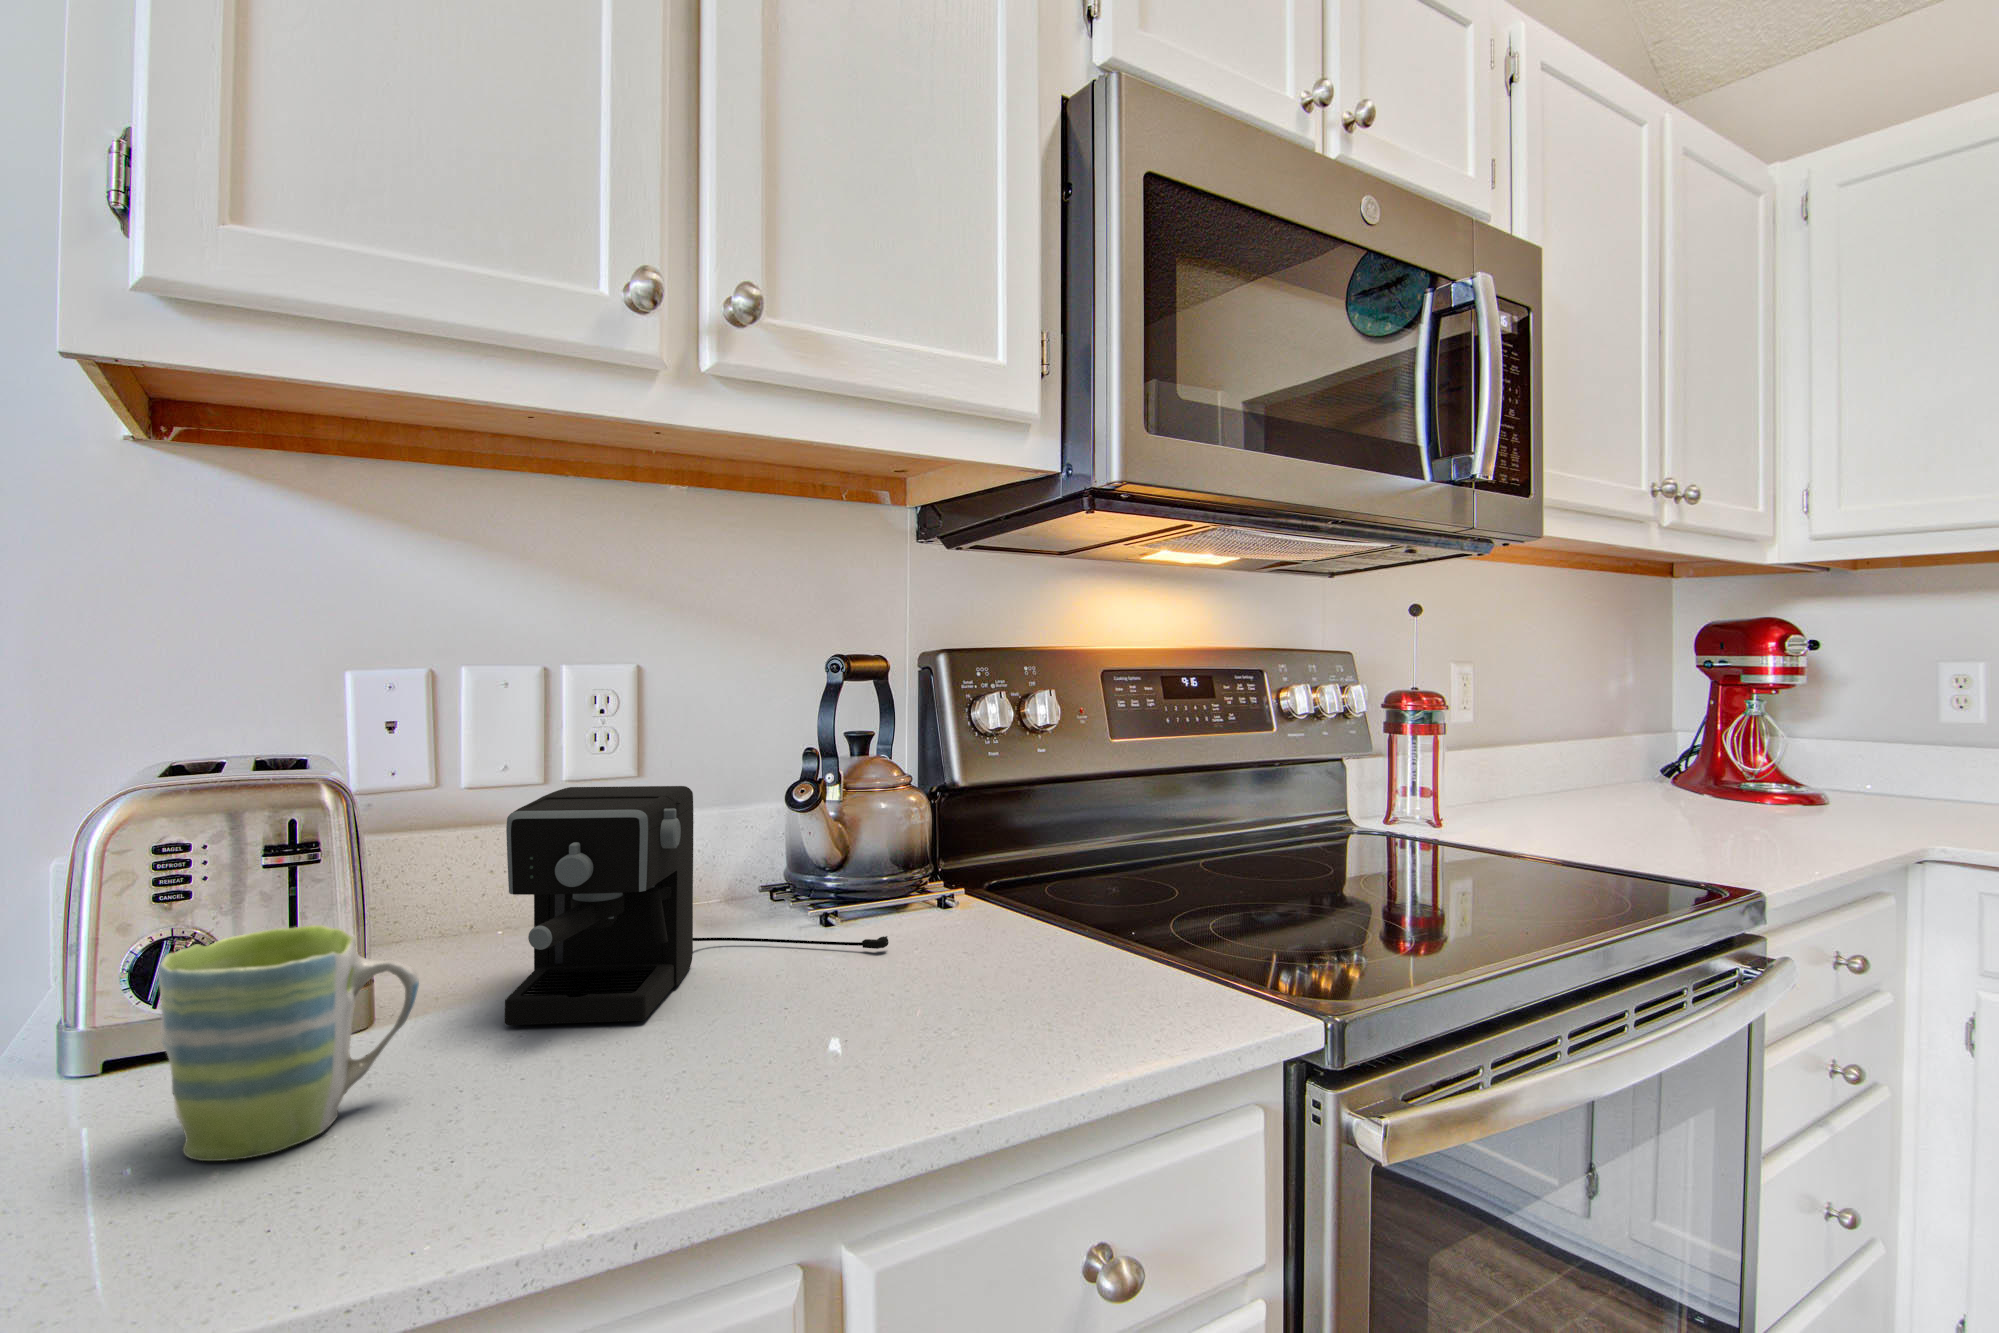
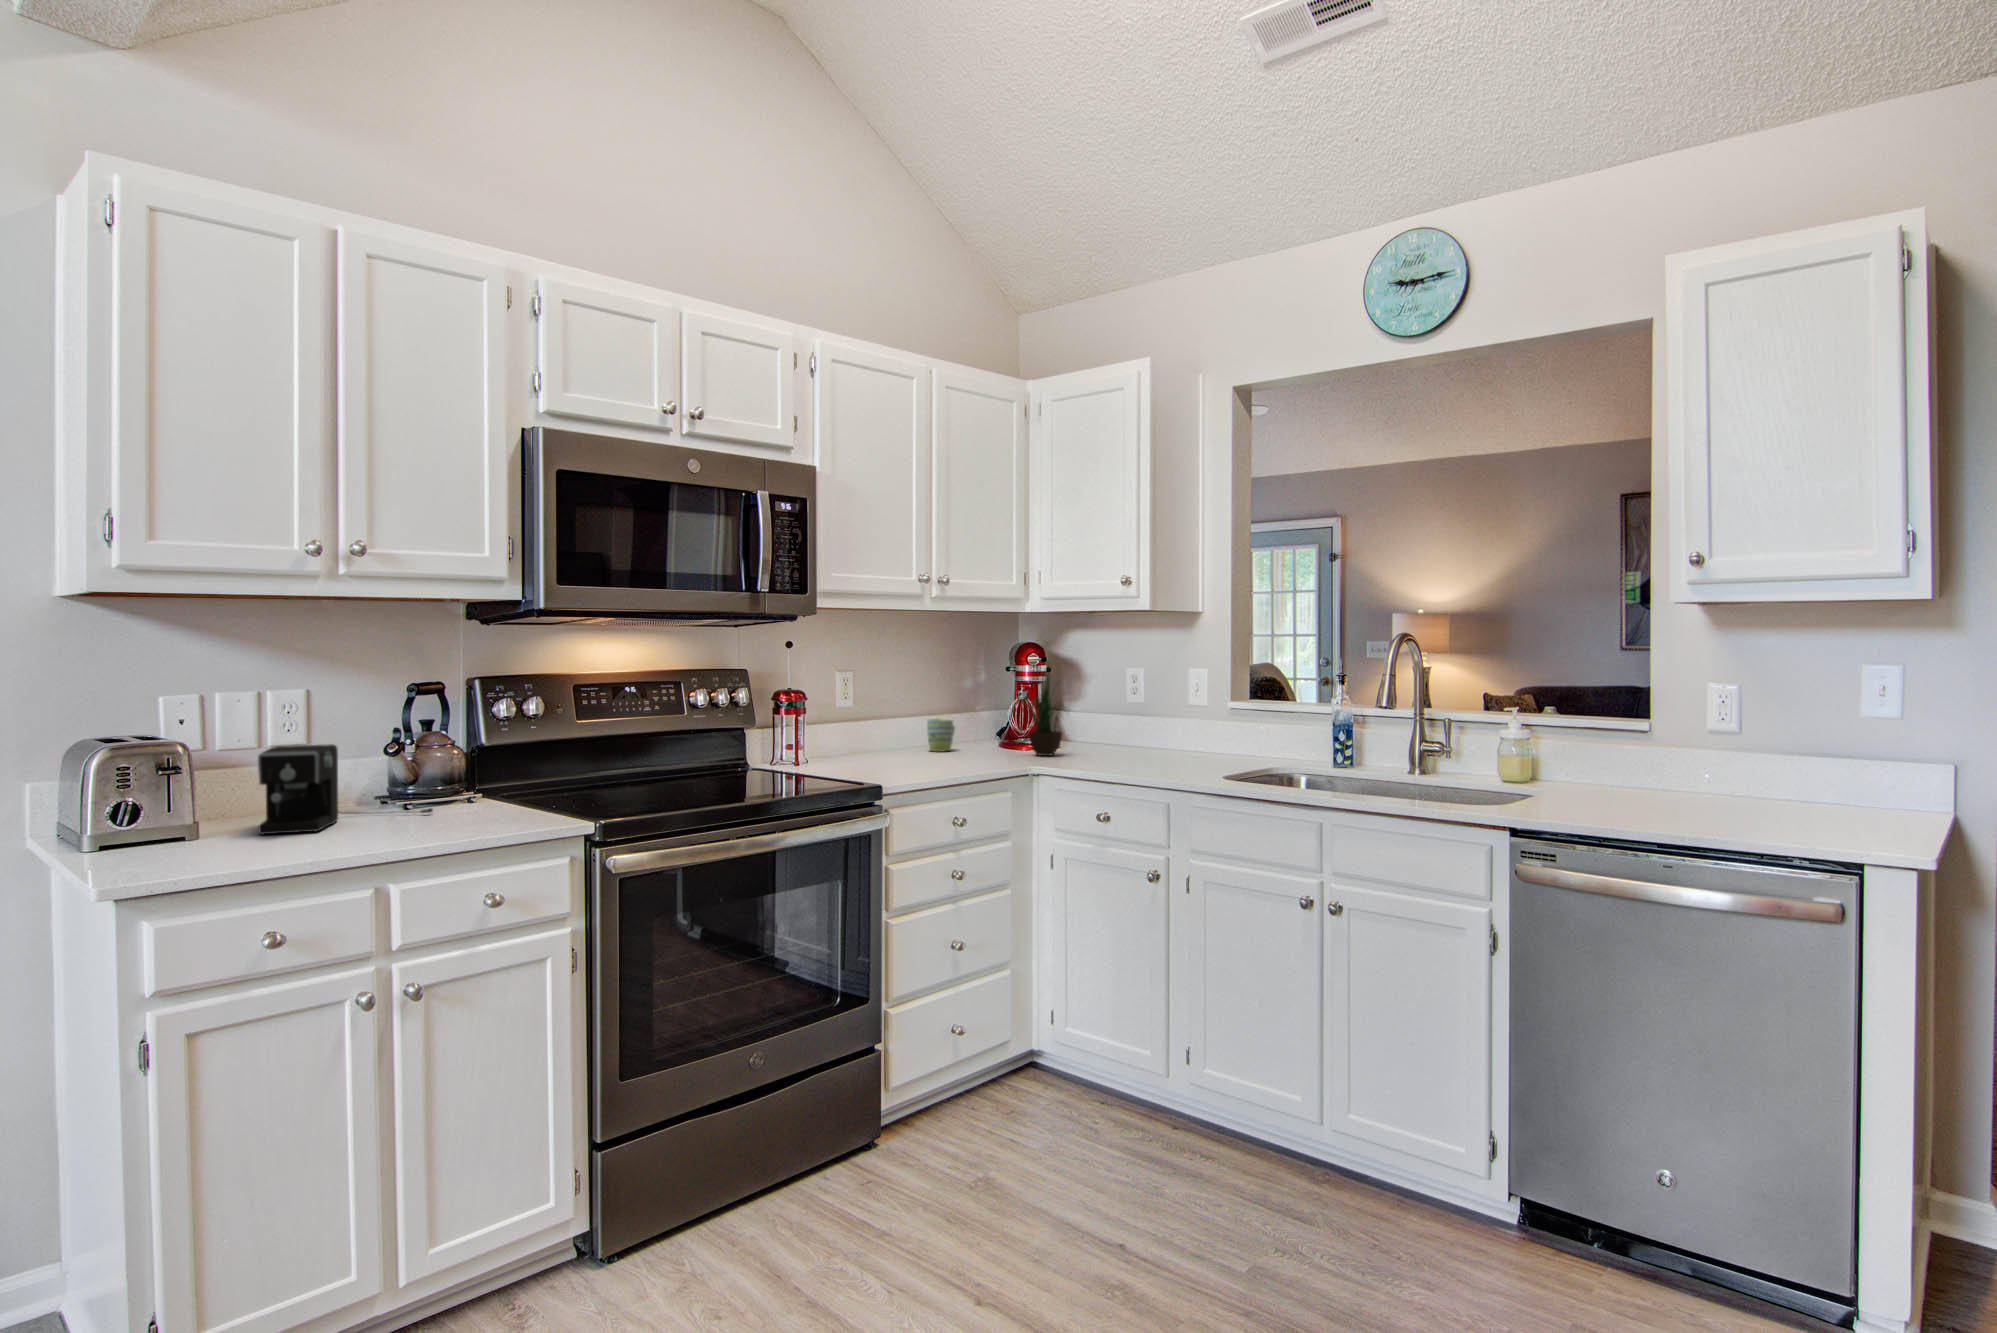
potted plant: none [1793,613,1934,821] -> present [1023,666,1062,756]
mug: present [159,925,419,1161] -> present [927,718,955,752]

